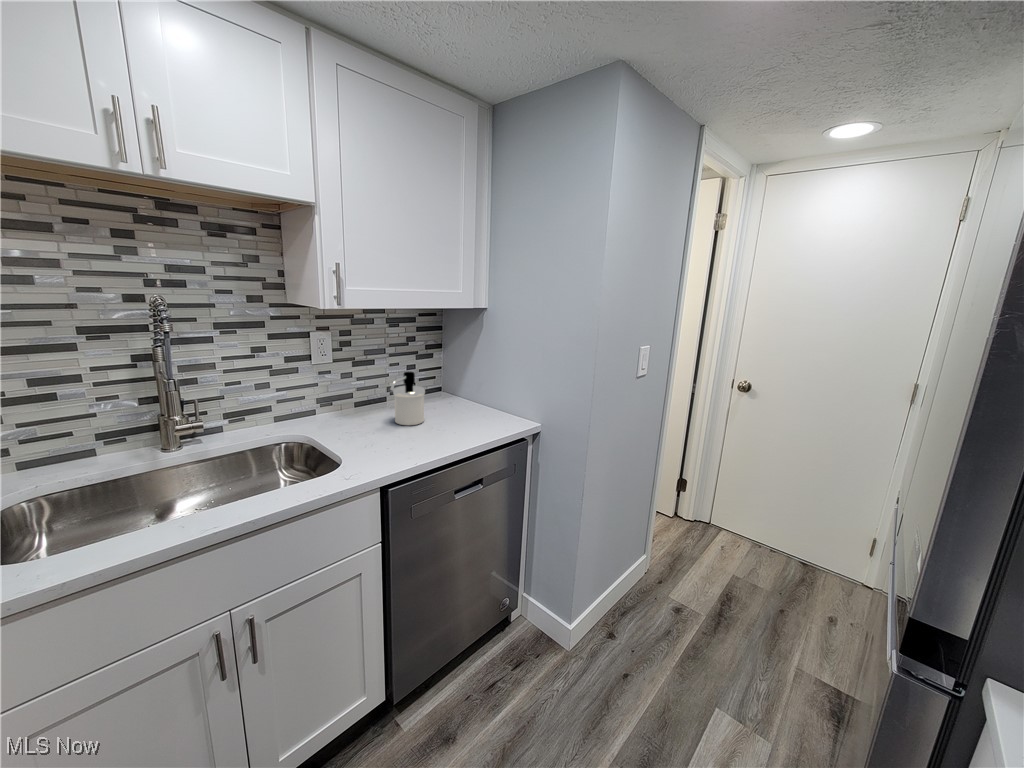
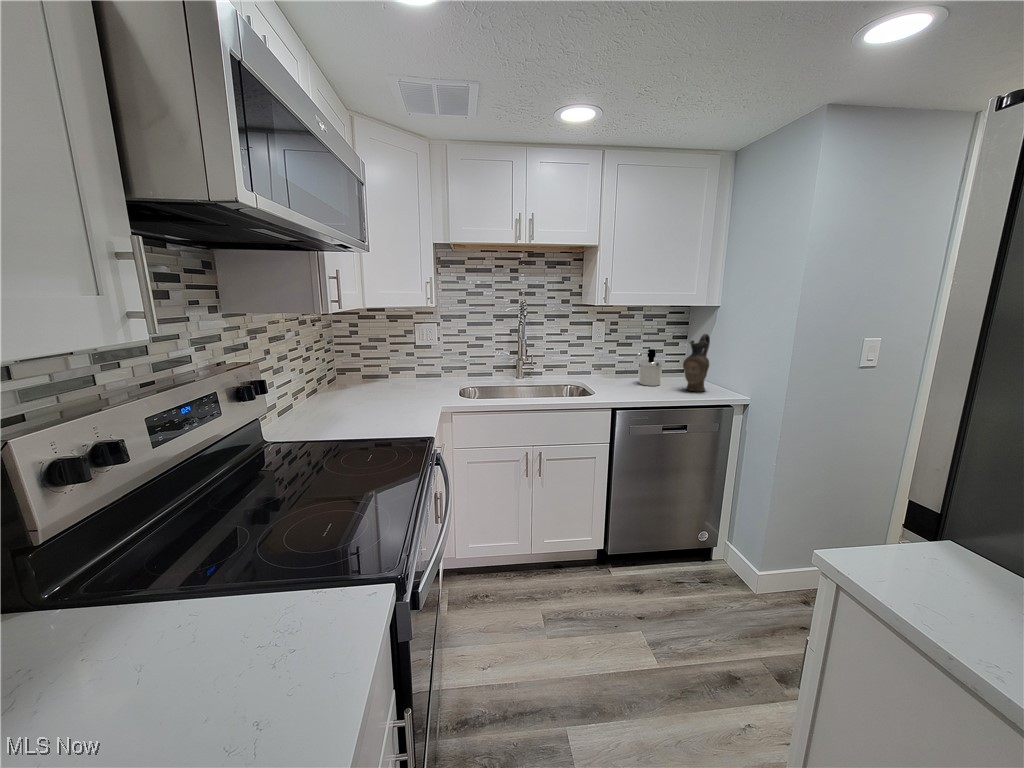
ceramic pitcher: none [456,348,487,427] -> present [683,334,710,392]

